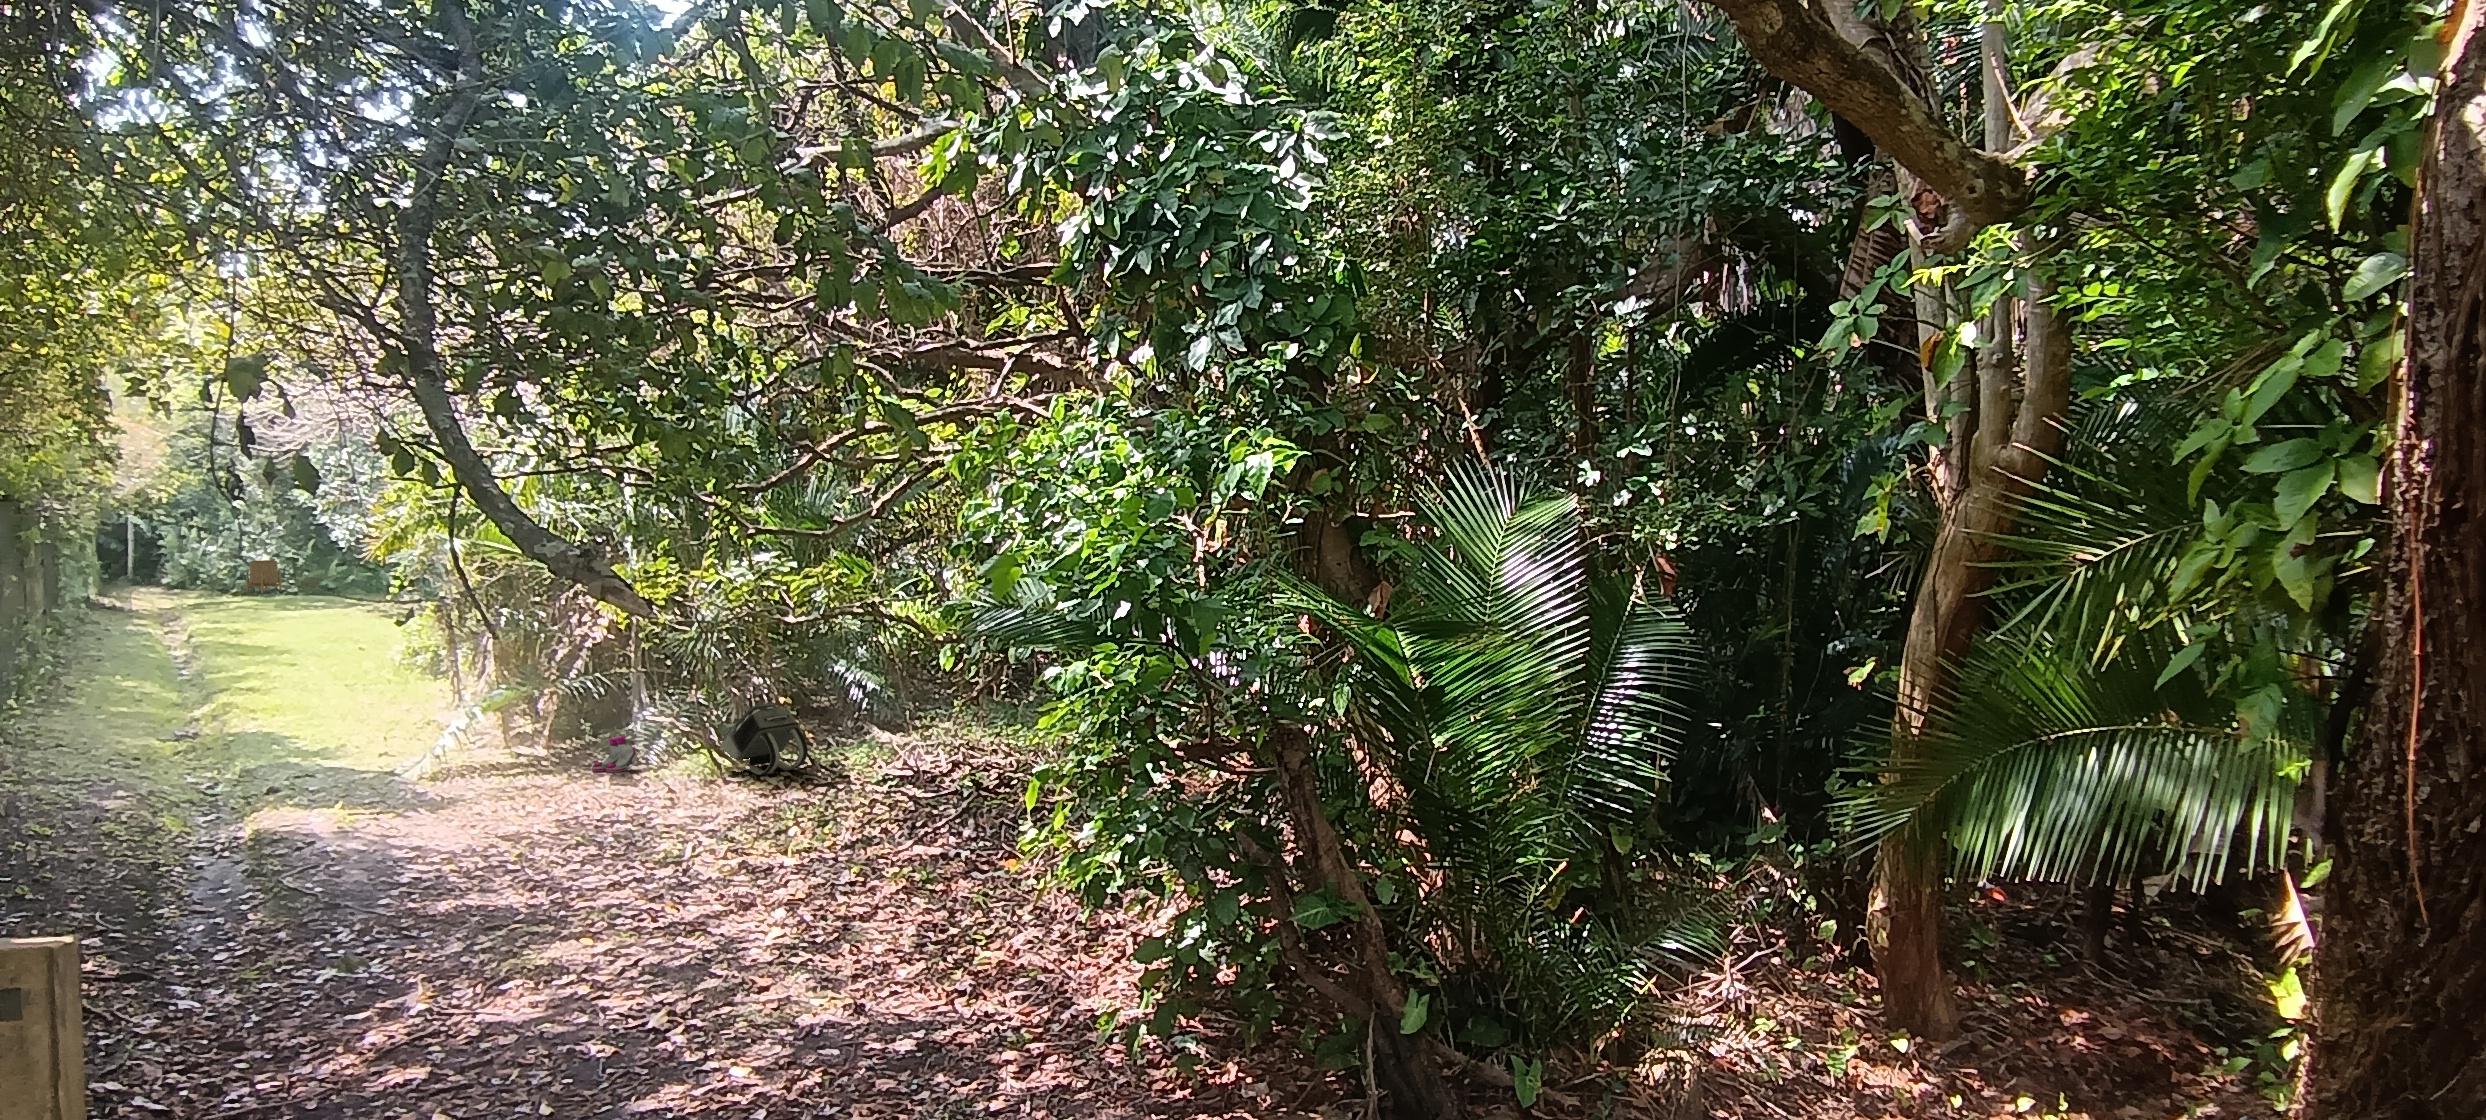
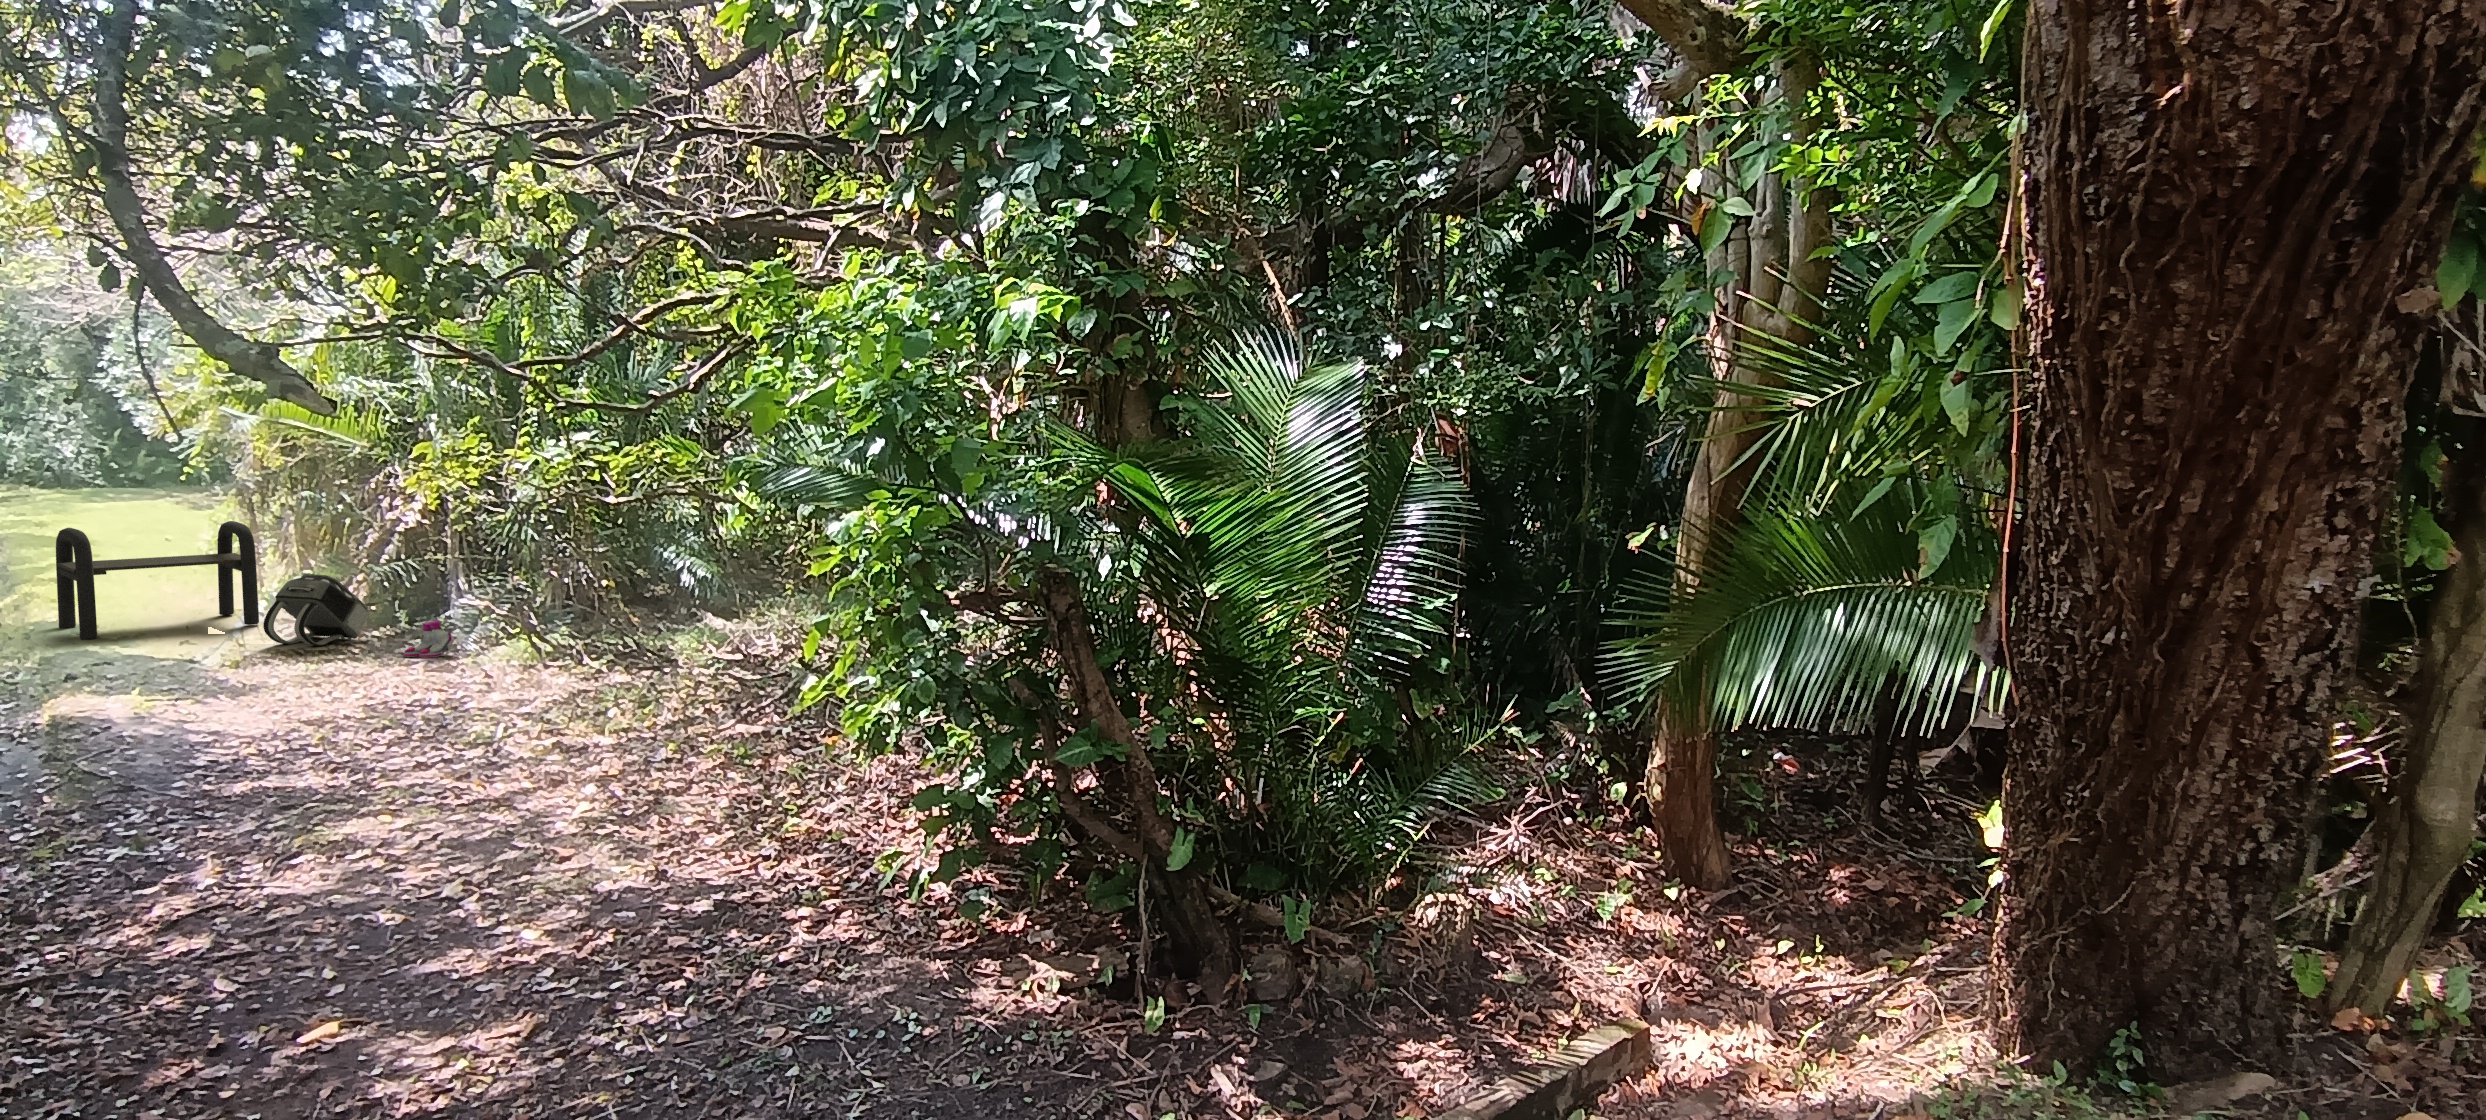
planter: present [246,560,282,593] -> none [31,446,73,480]
bench: none [280,640,458,756] -> present [56,521,259,640]
backpack: present [722,703,808,775] -> present [263,574,369,646]

